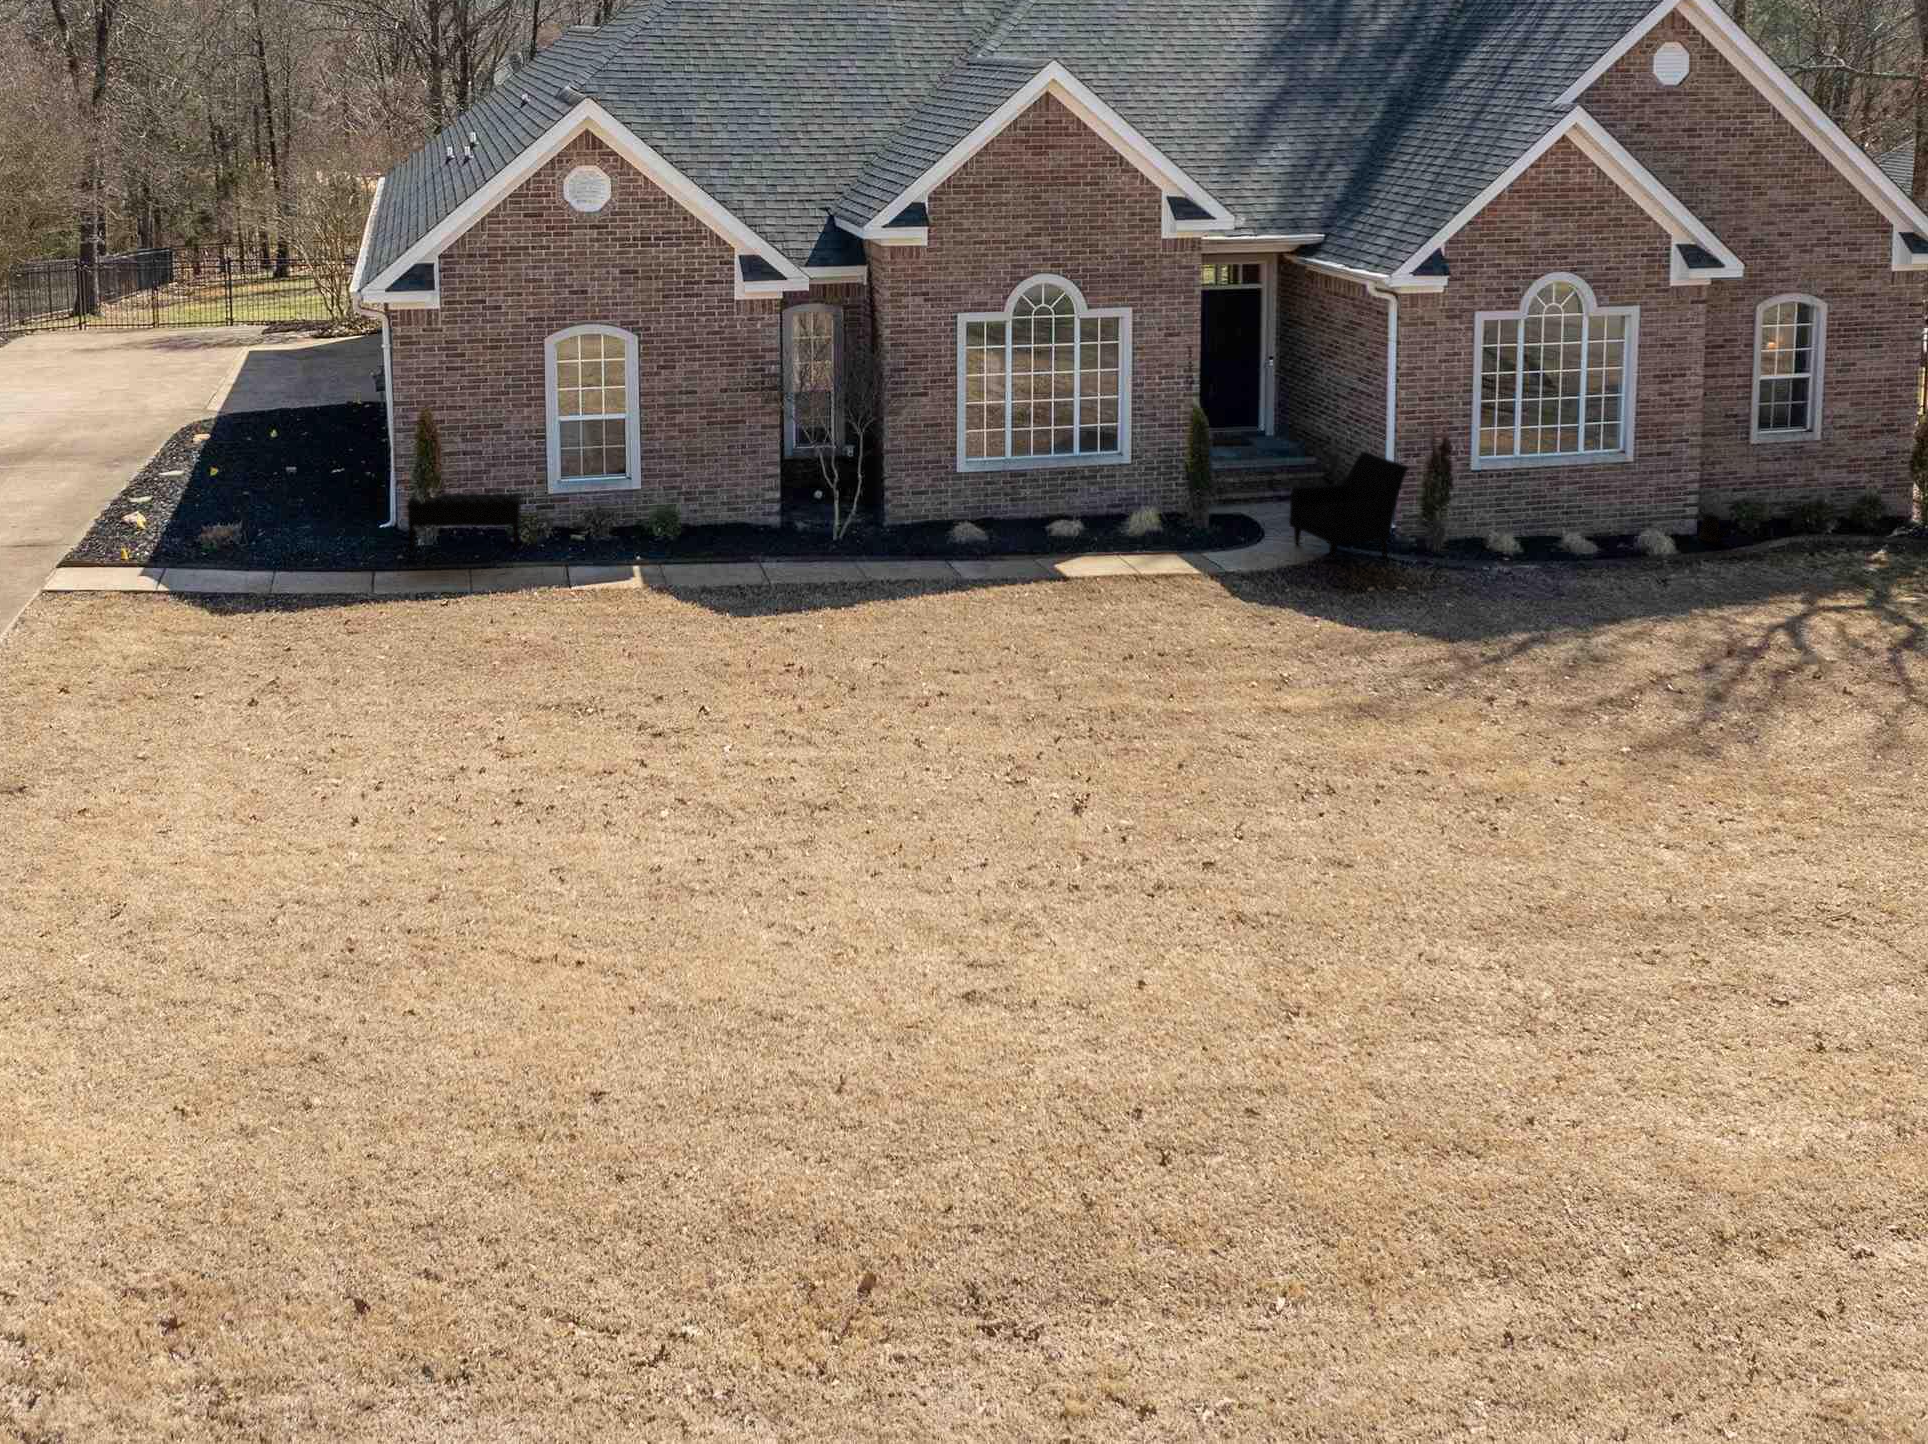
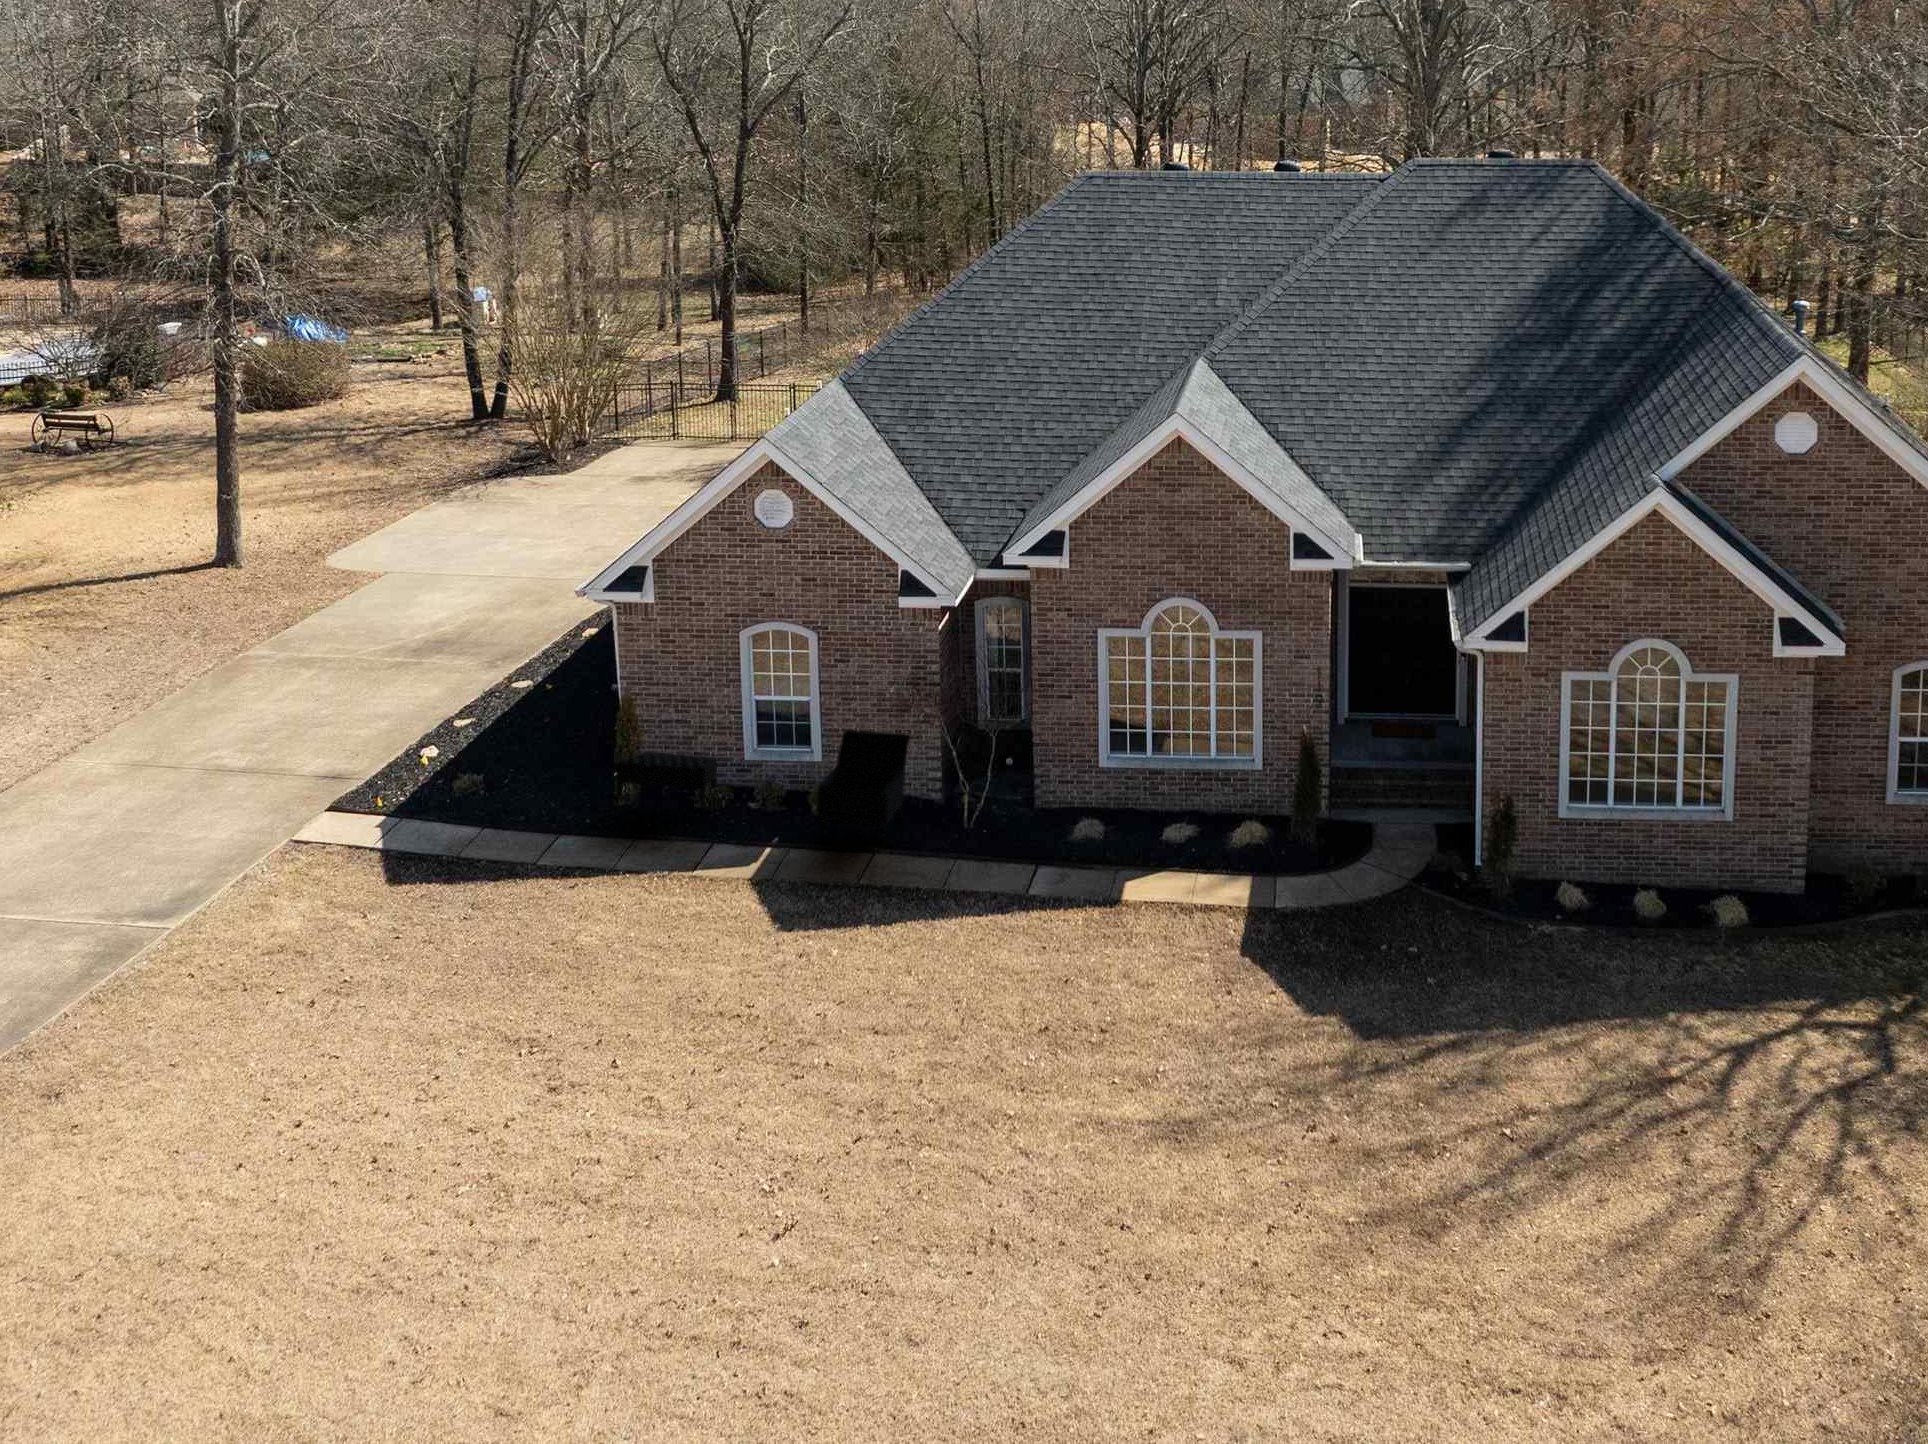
chair: present [1289,451,1408,560] -> present [818,730,910,840]
watering can: present [1695,515,1741,542] -> none [1798,879,1837,911]

